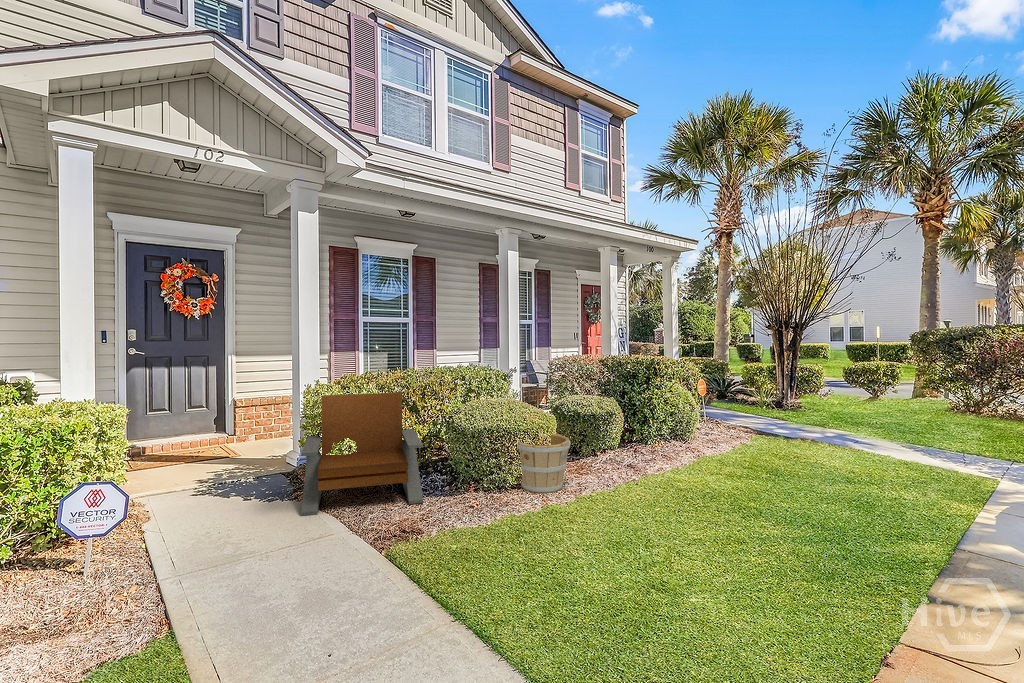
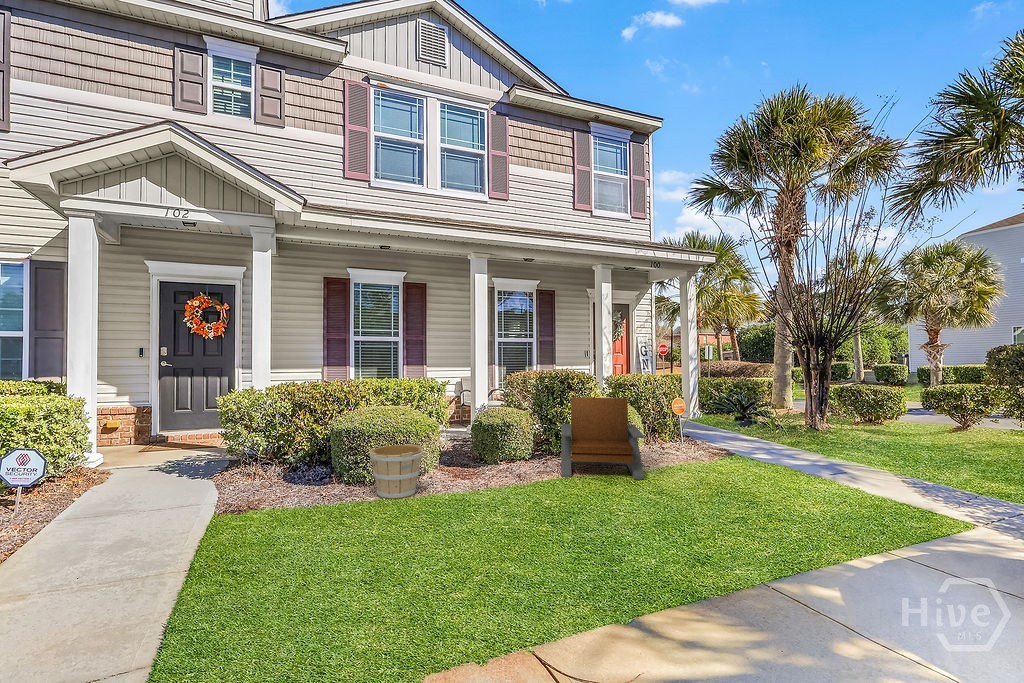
lounge chair: present [301,392,423,516] -> present [561,397,644,479]

